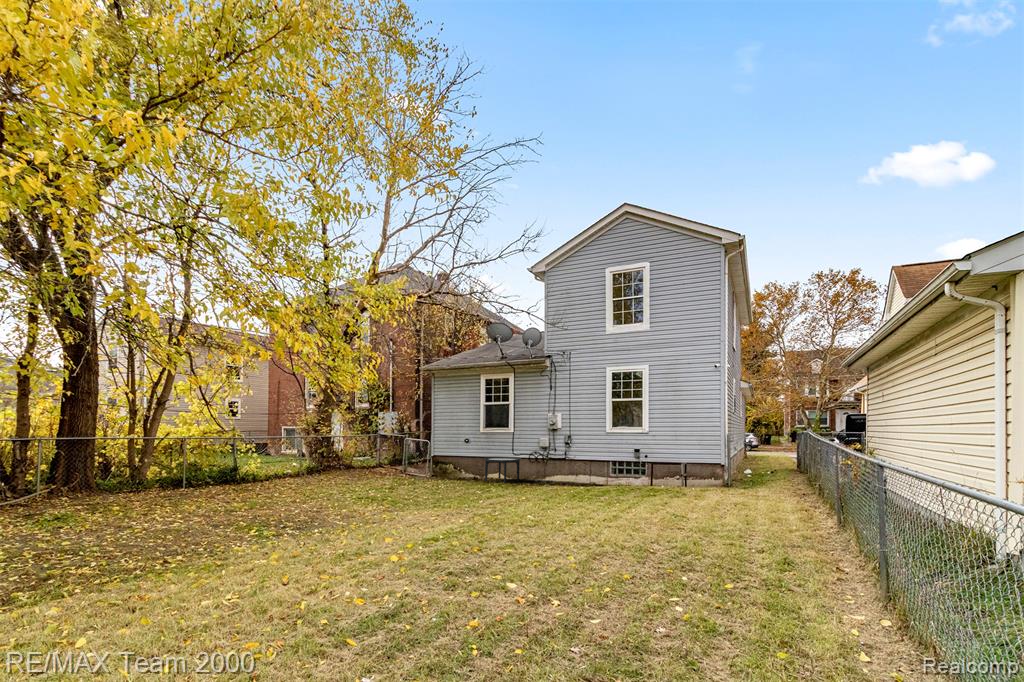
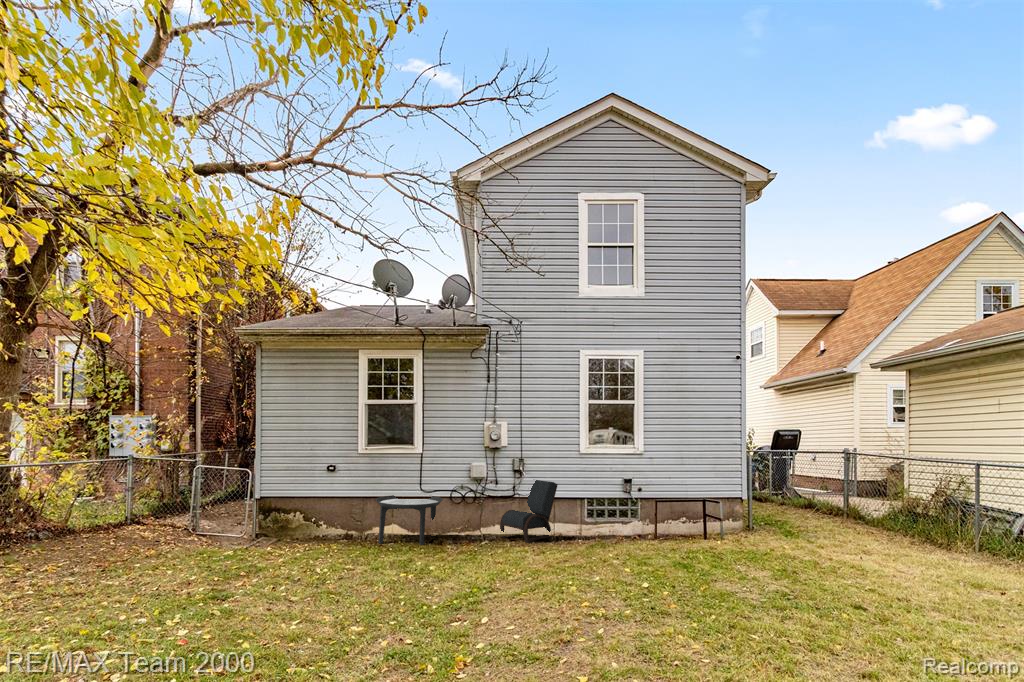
lounge chair: none [553,450,589,486] -> present [500,480,558,543]

